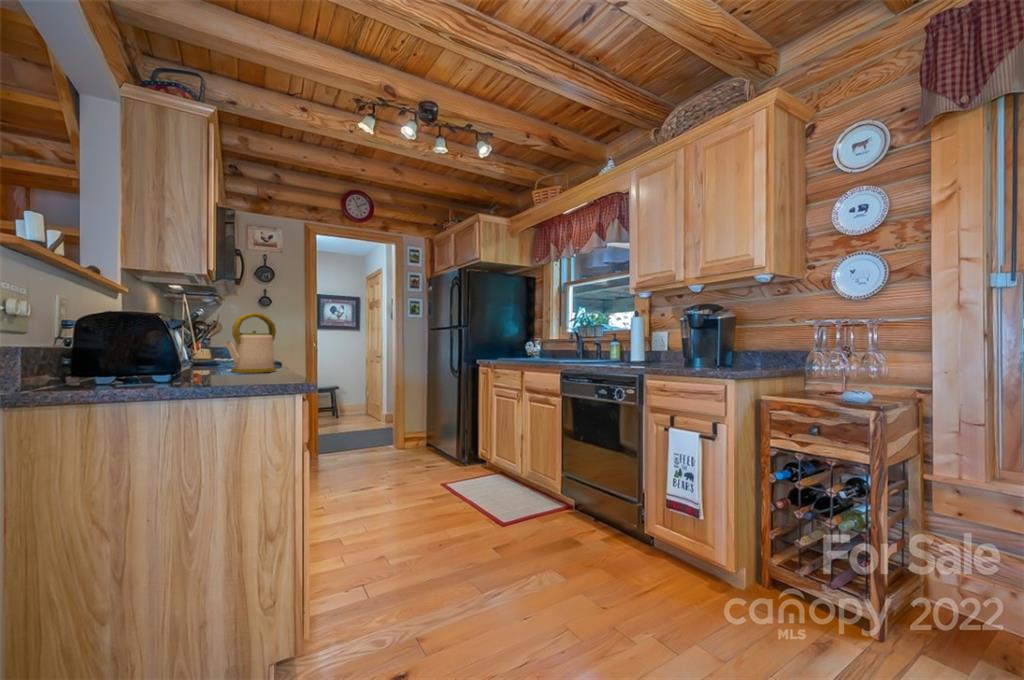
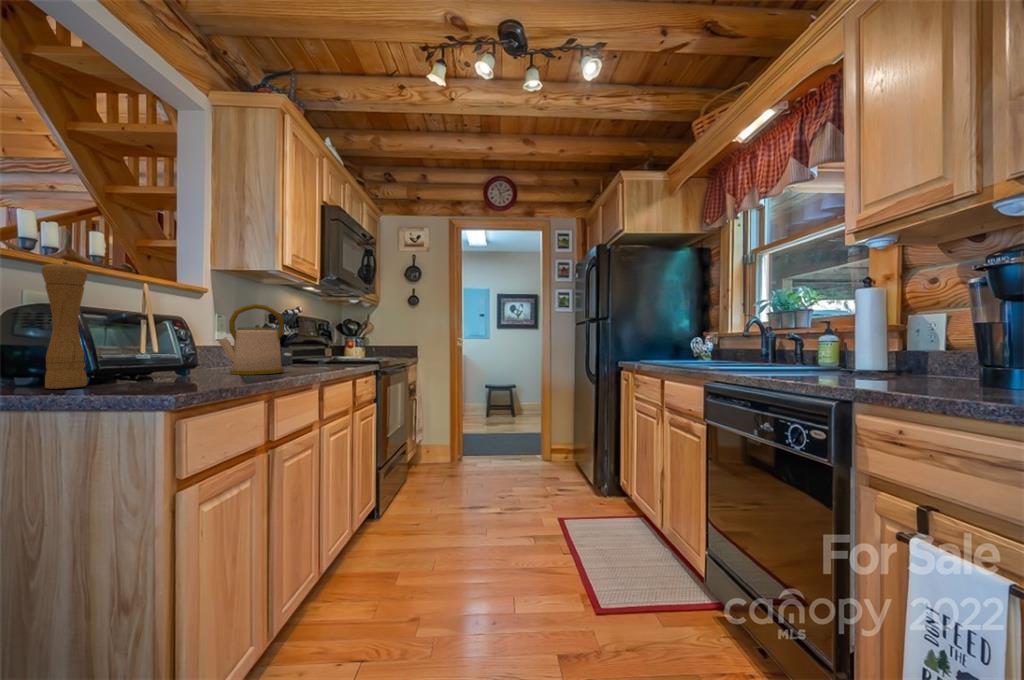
pepper mill: none [186,284,216,381] -> present [42,262,87,389]

